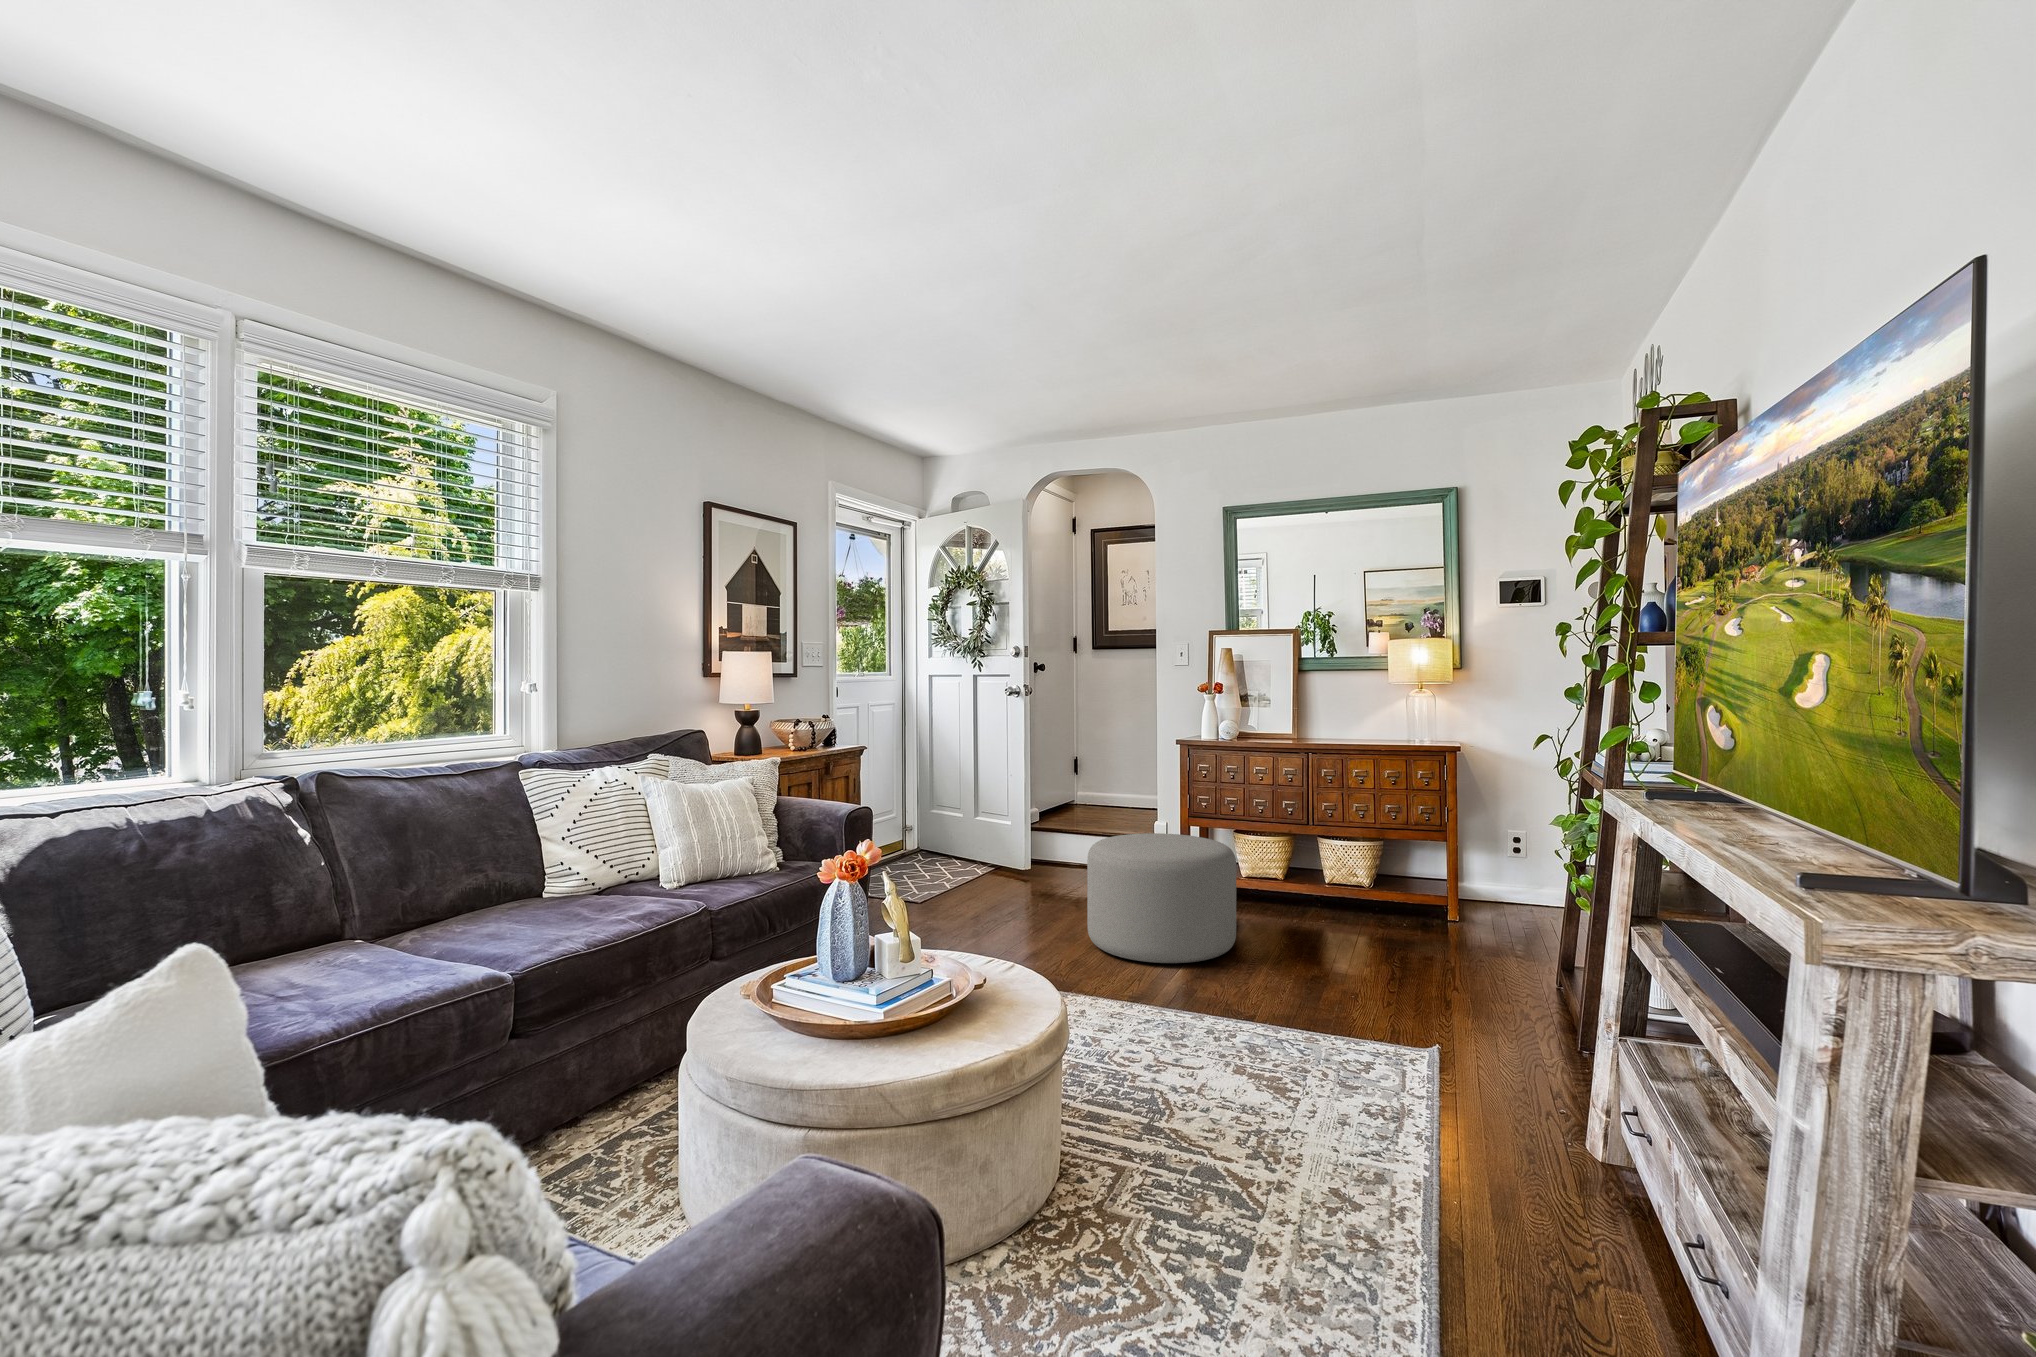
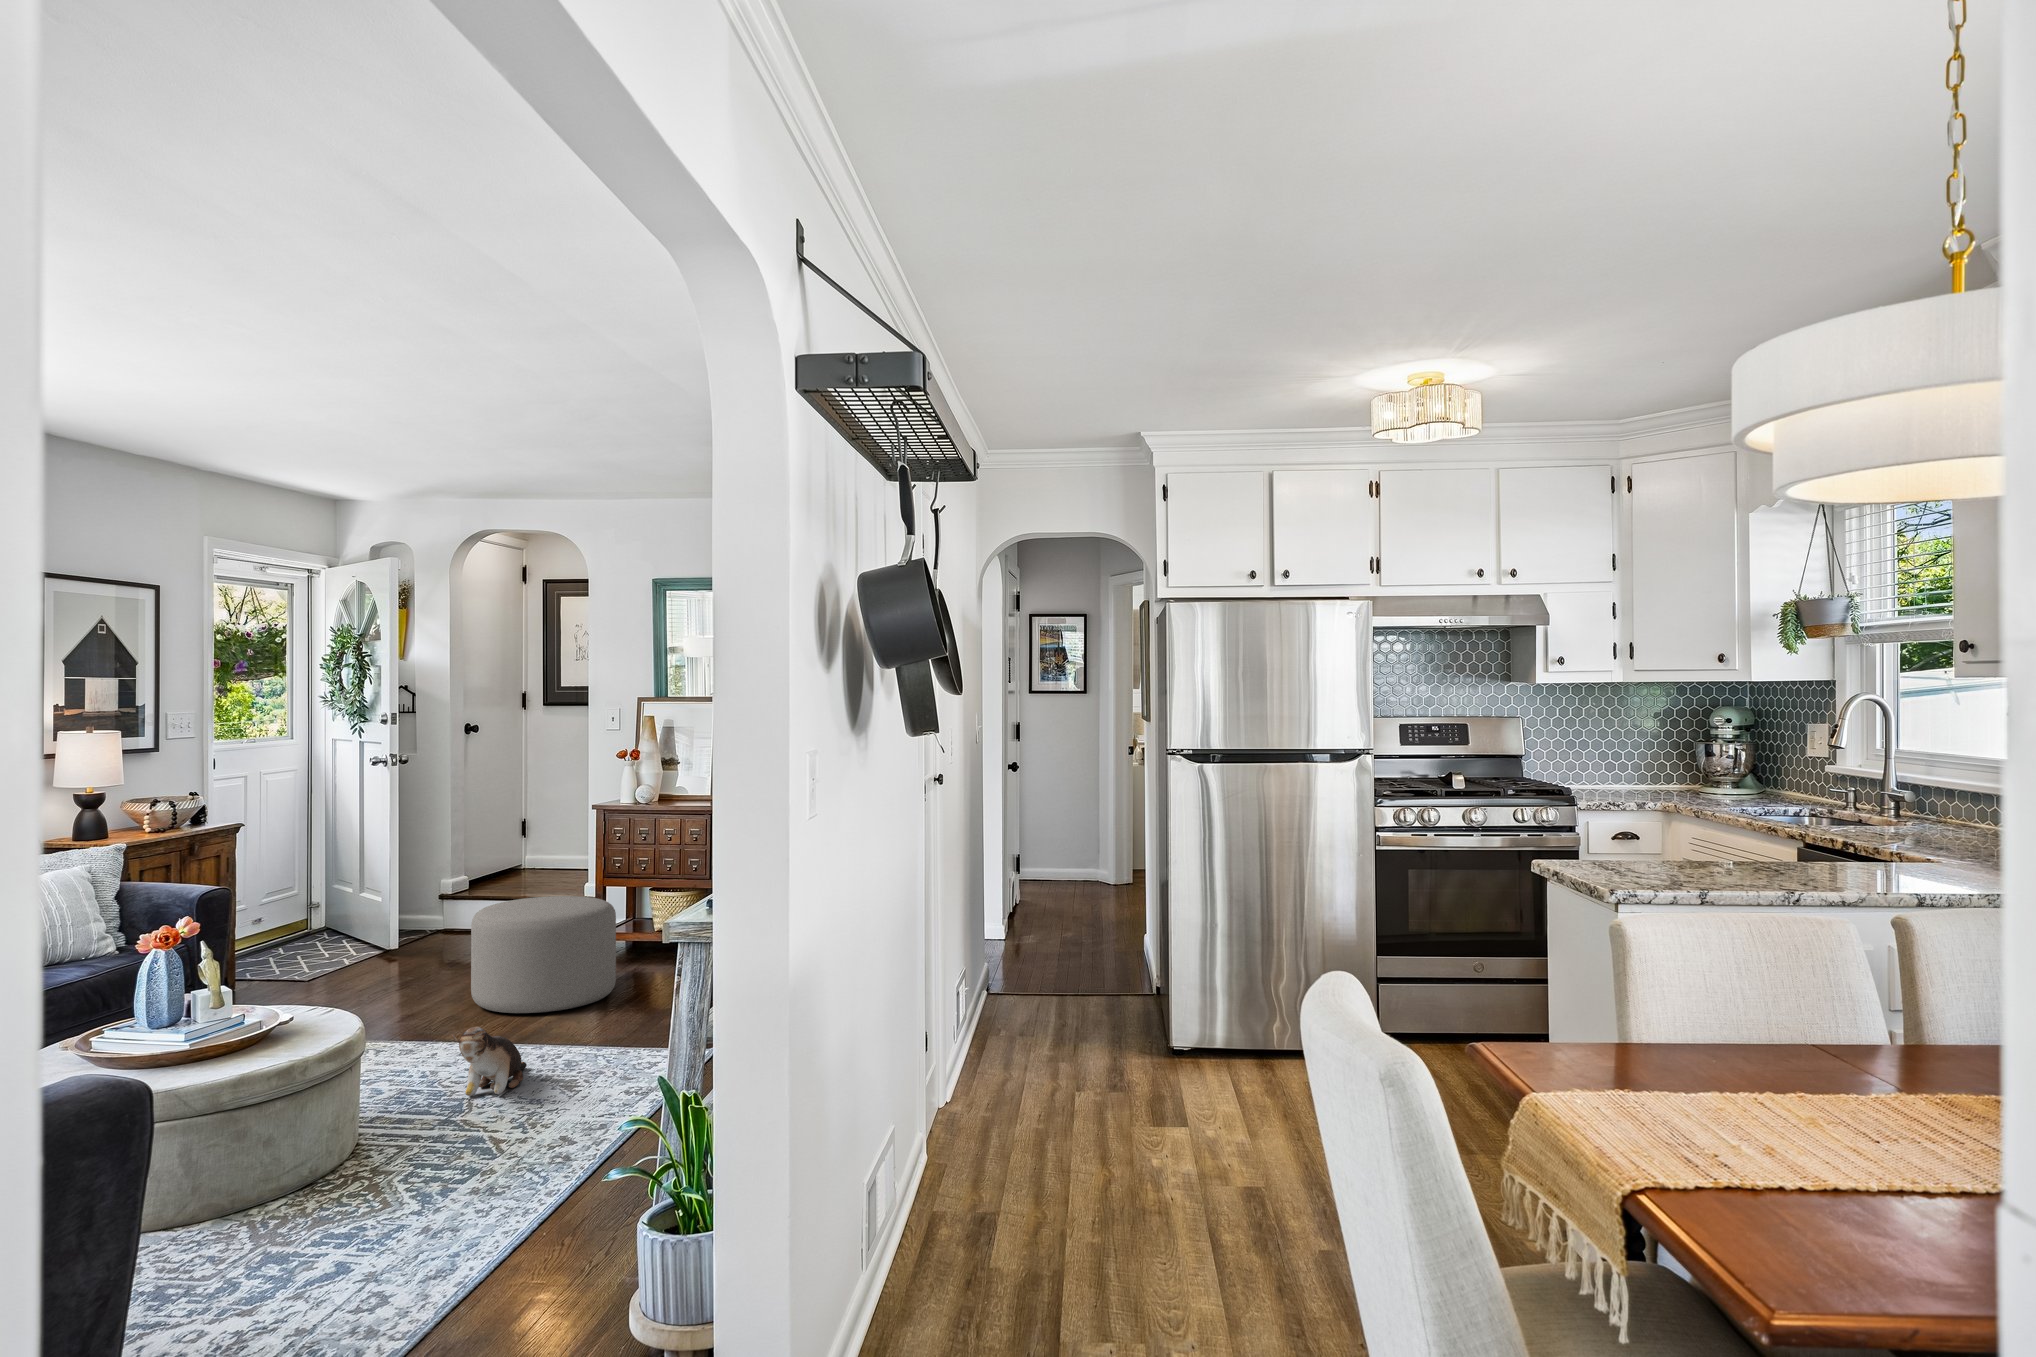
plush toy: none [1140,997,1210,1084] -> present [452,1026,527,1096]

